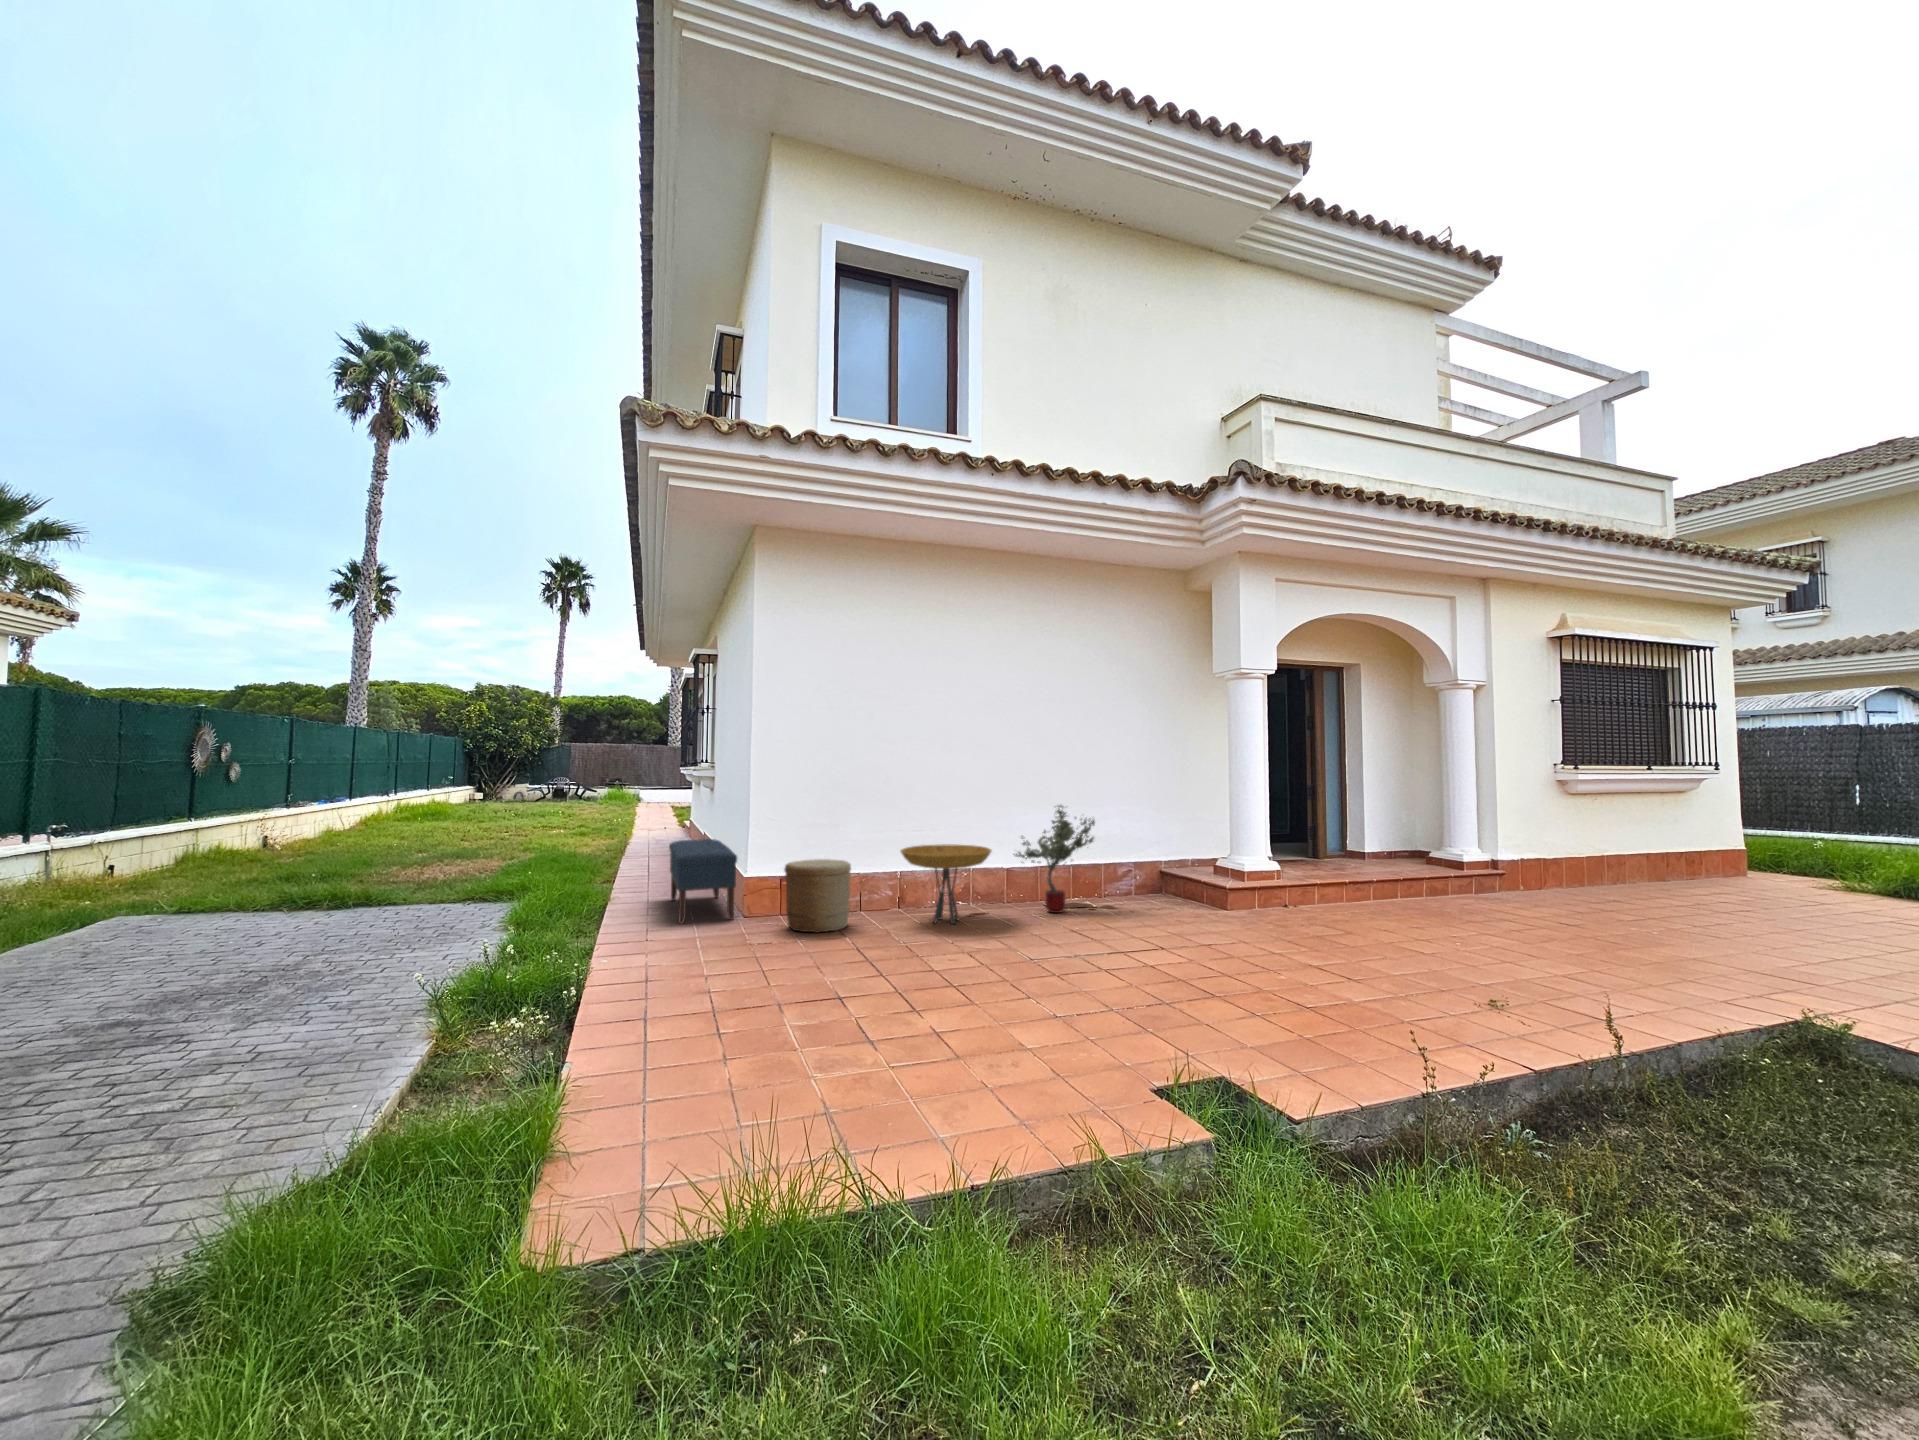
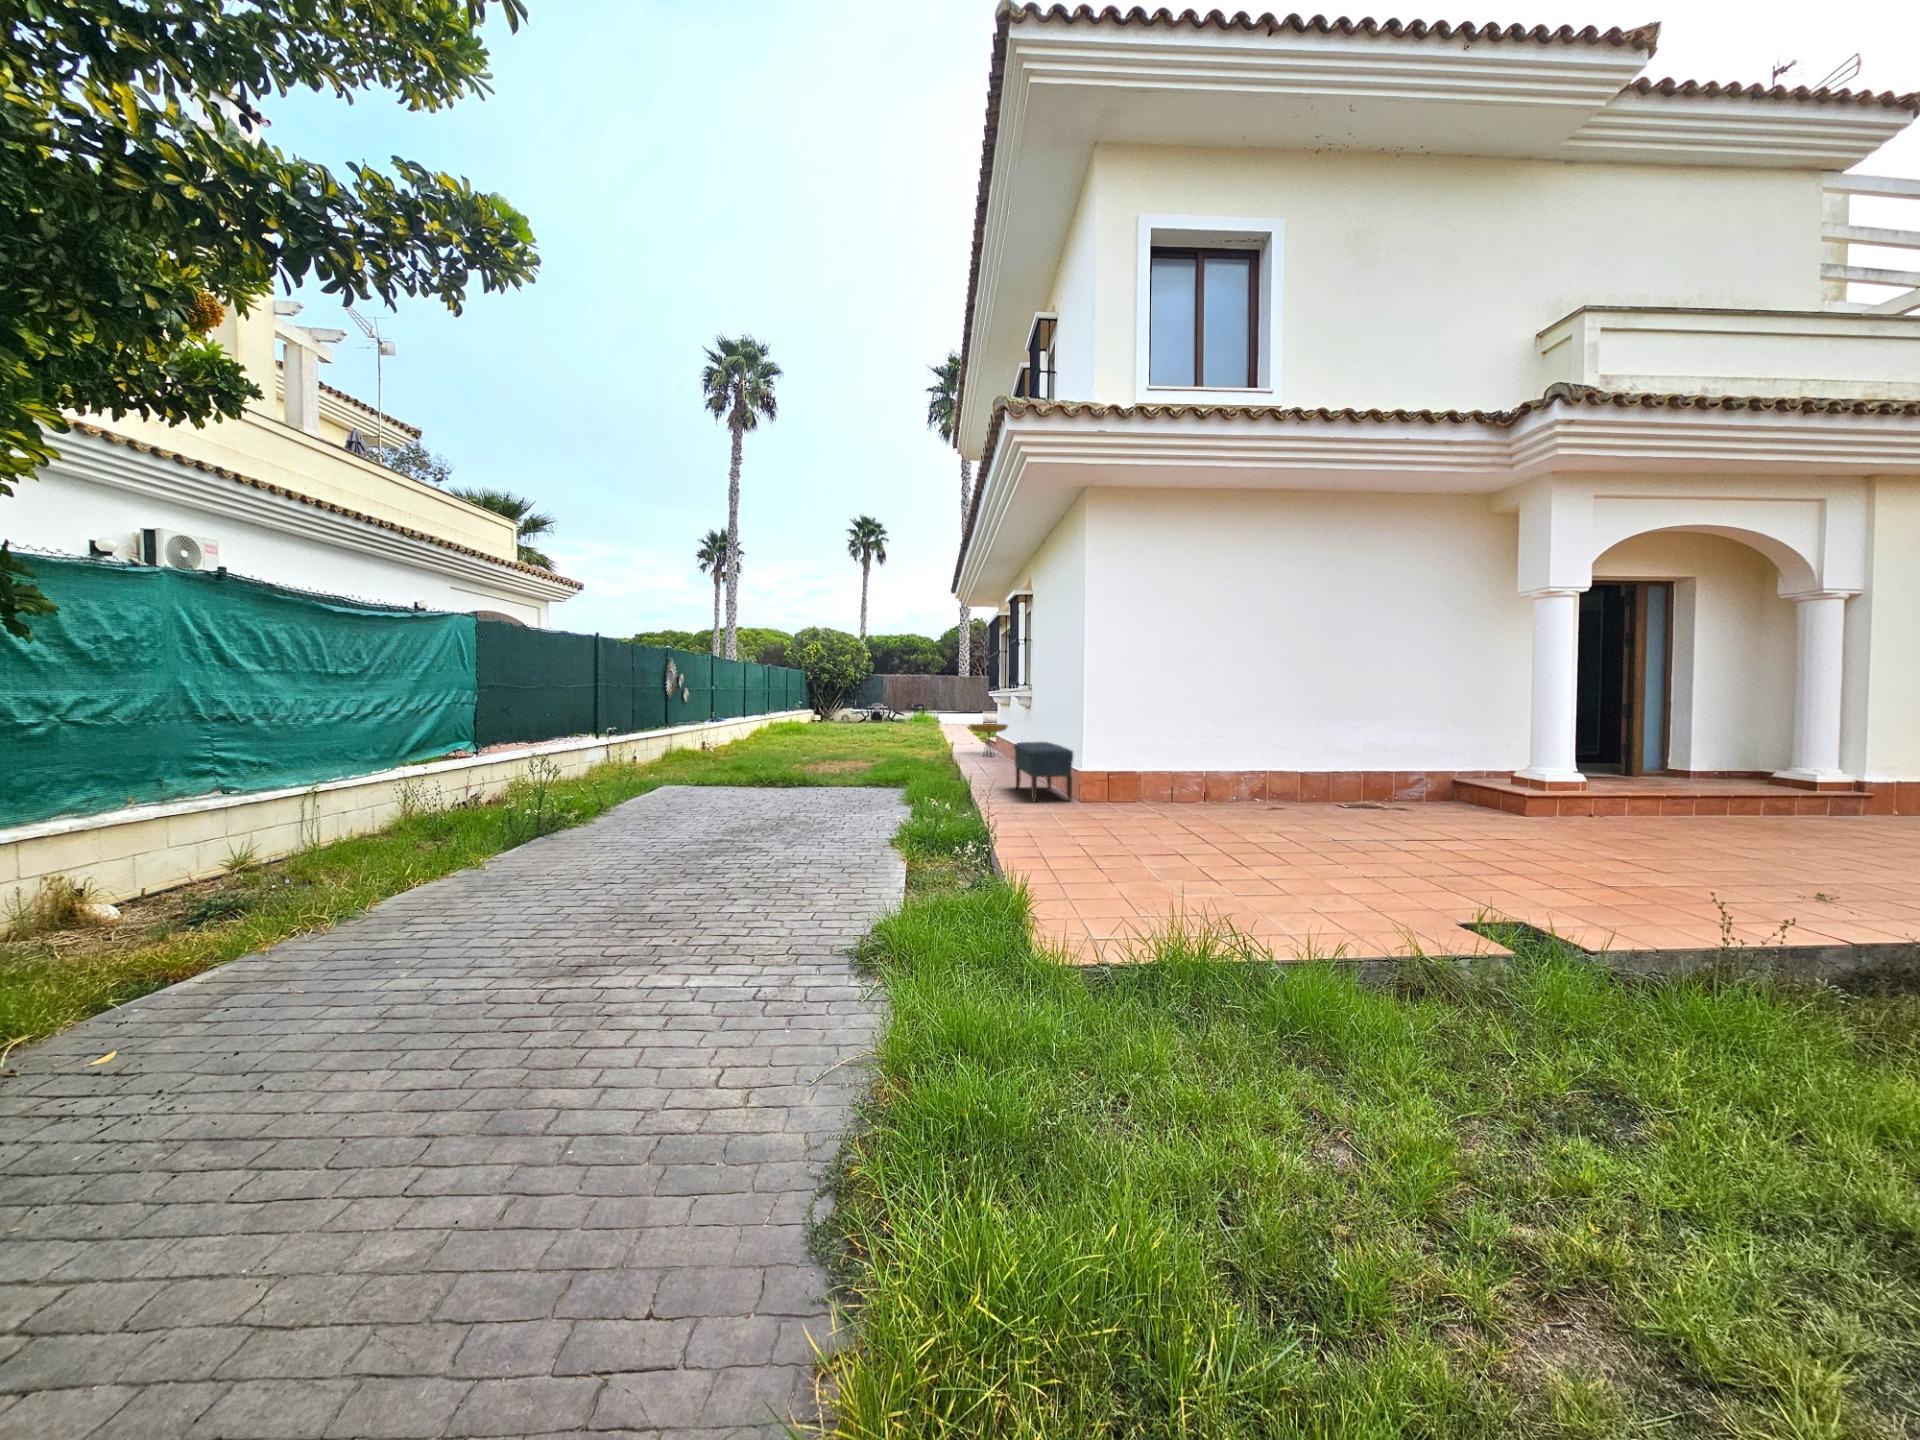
potted tree: present [1013,805,1095,913] -> none [1307,714,1388,808]
side table: present [901,844,991,925] -> present [970,724,1008,756]
woven basket: present [785,859,851,933] -> none [1115,756,1168,811]

